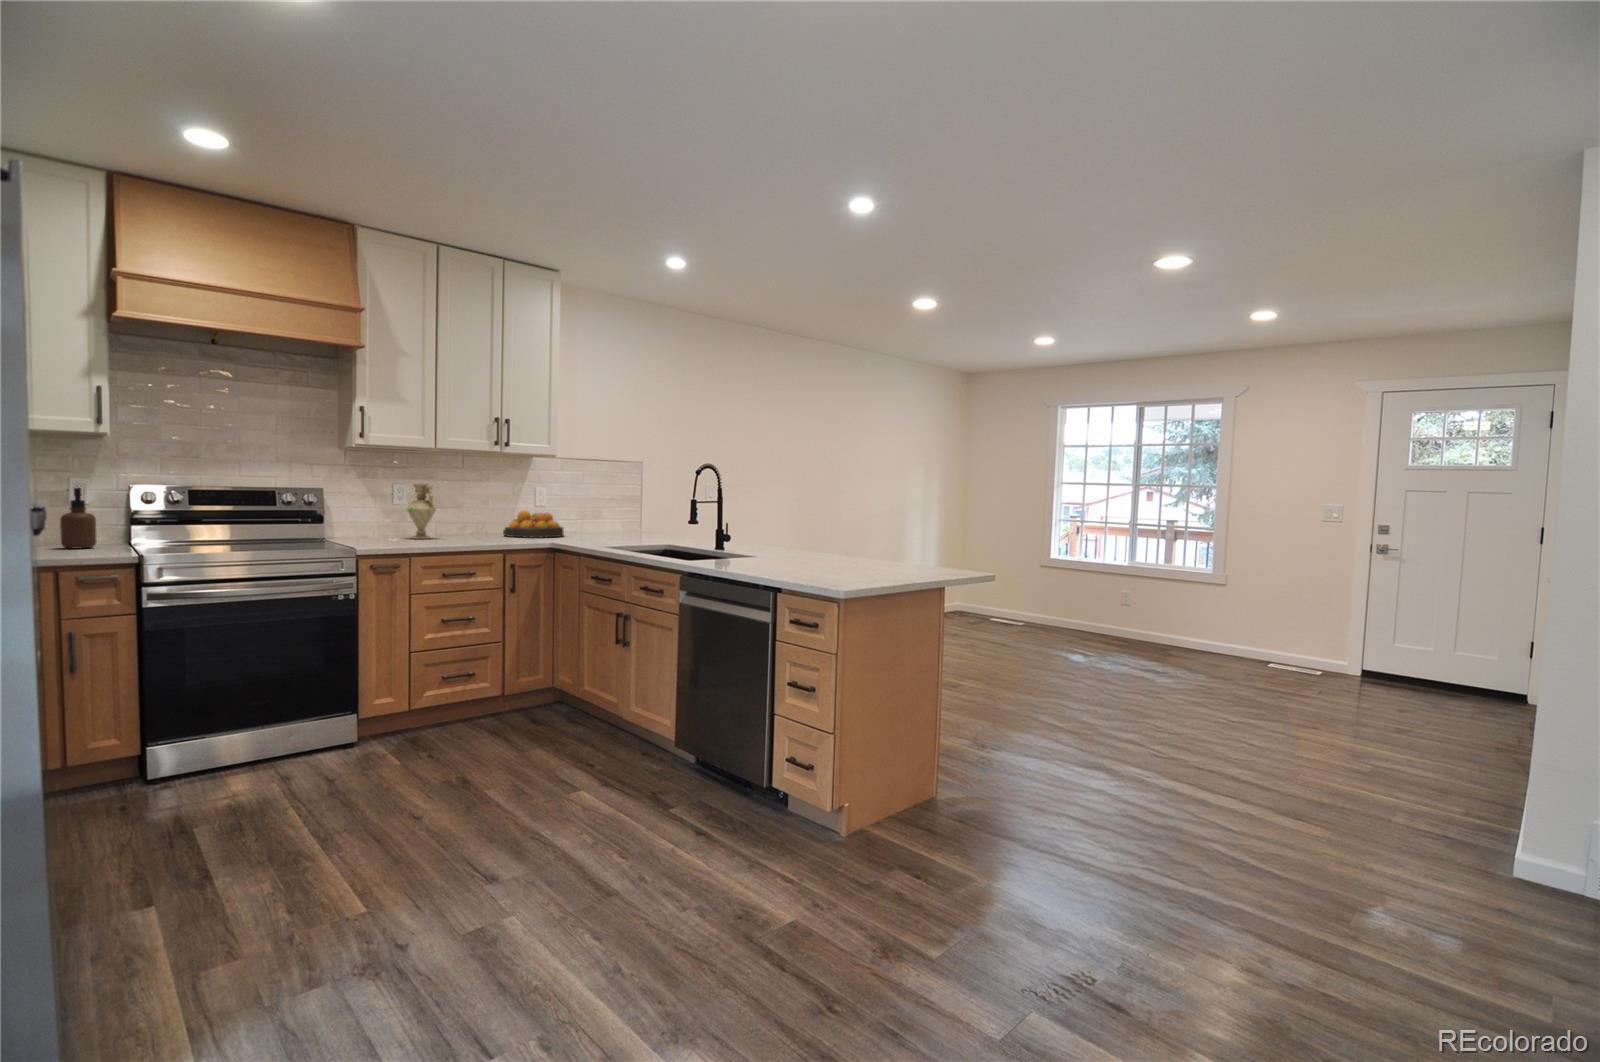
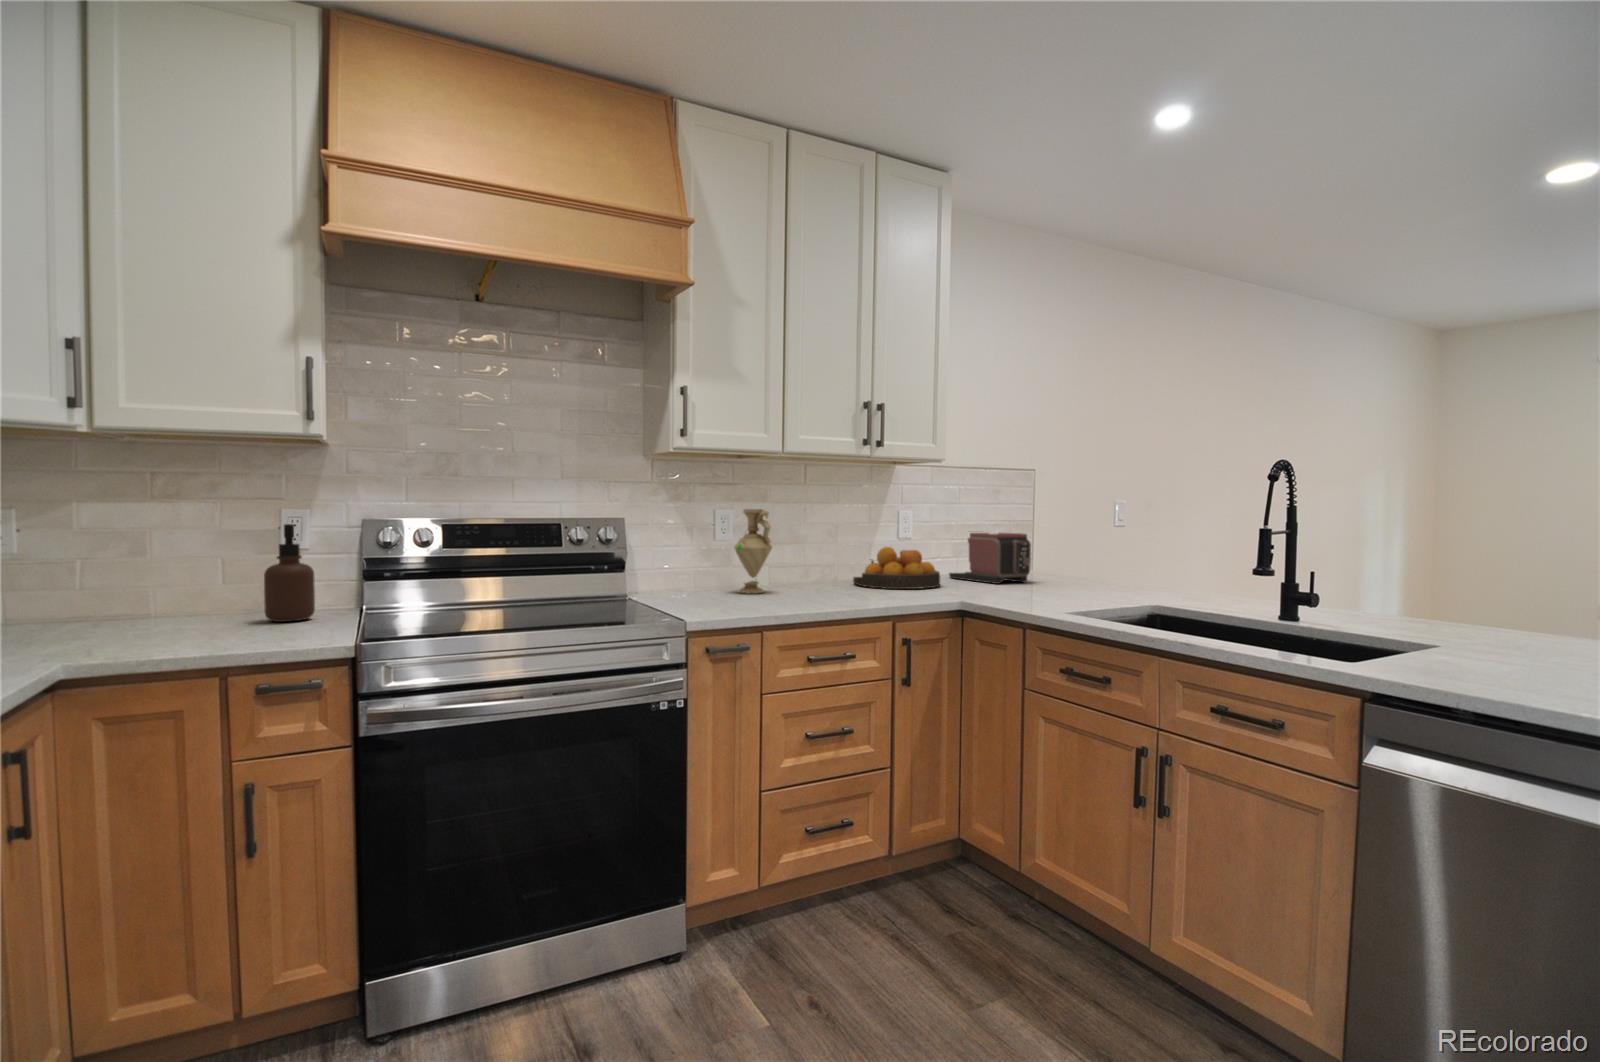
toaster: none [581,502,631,536] -> present [949,533,1031,584]

